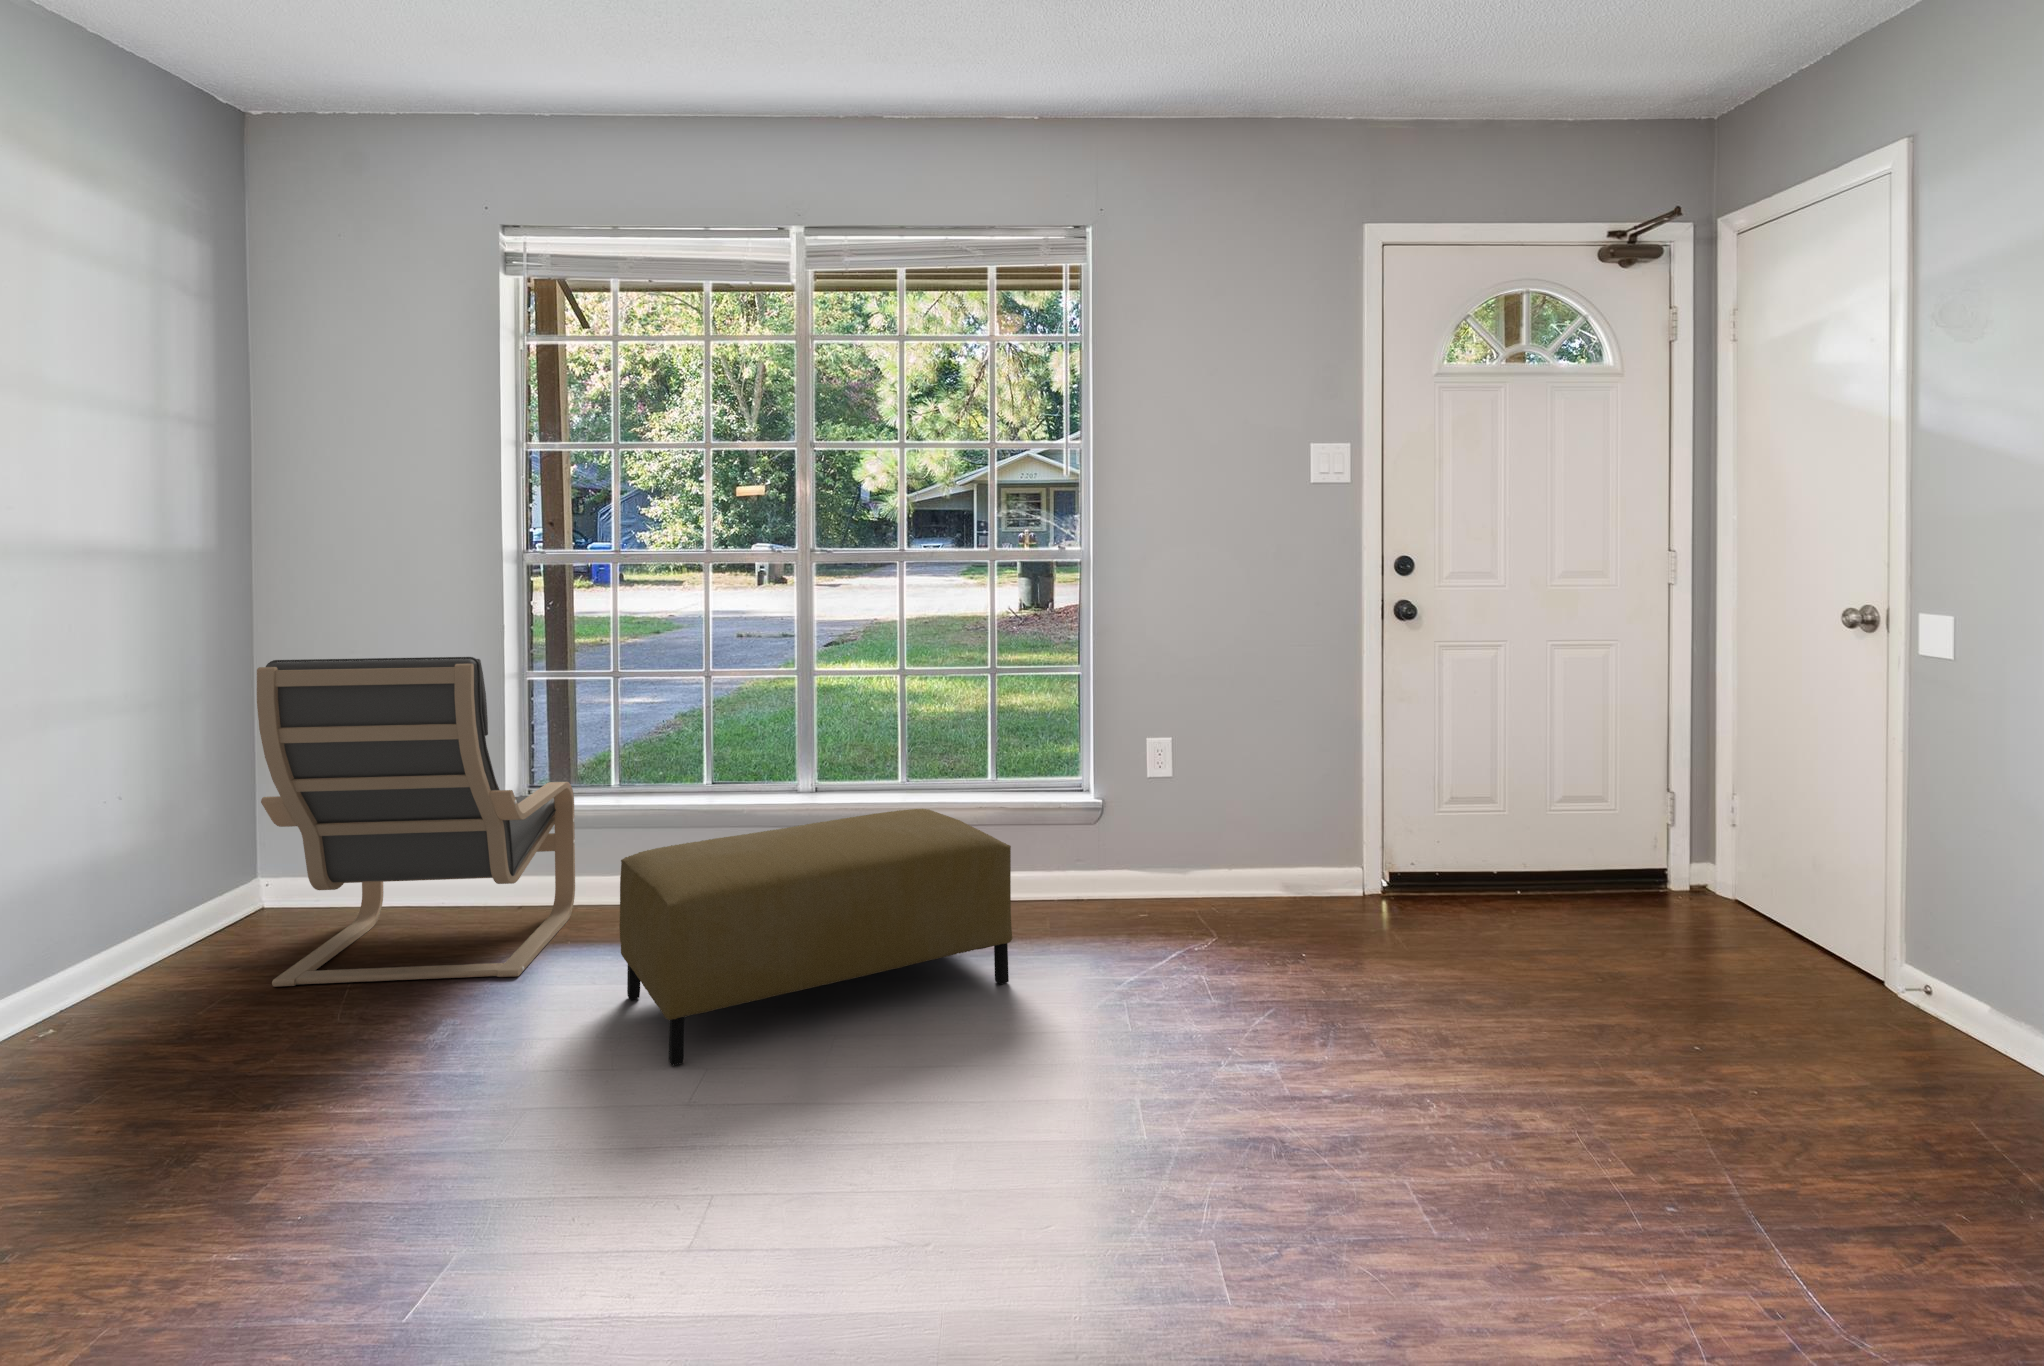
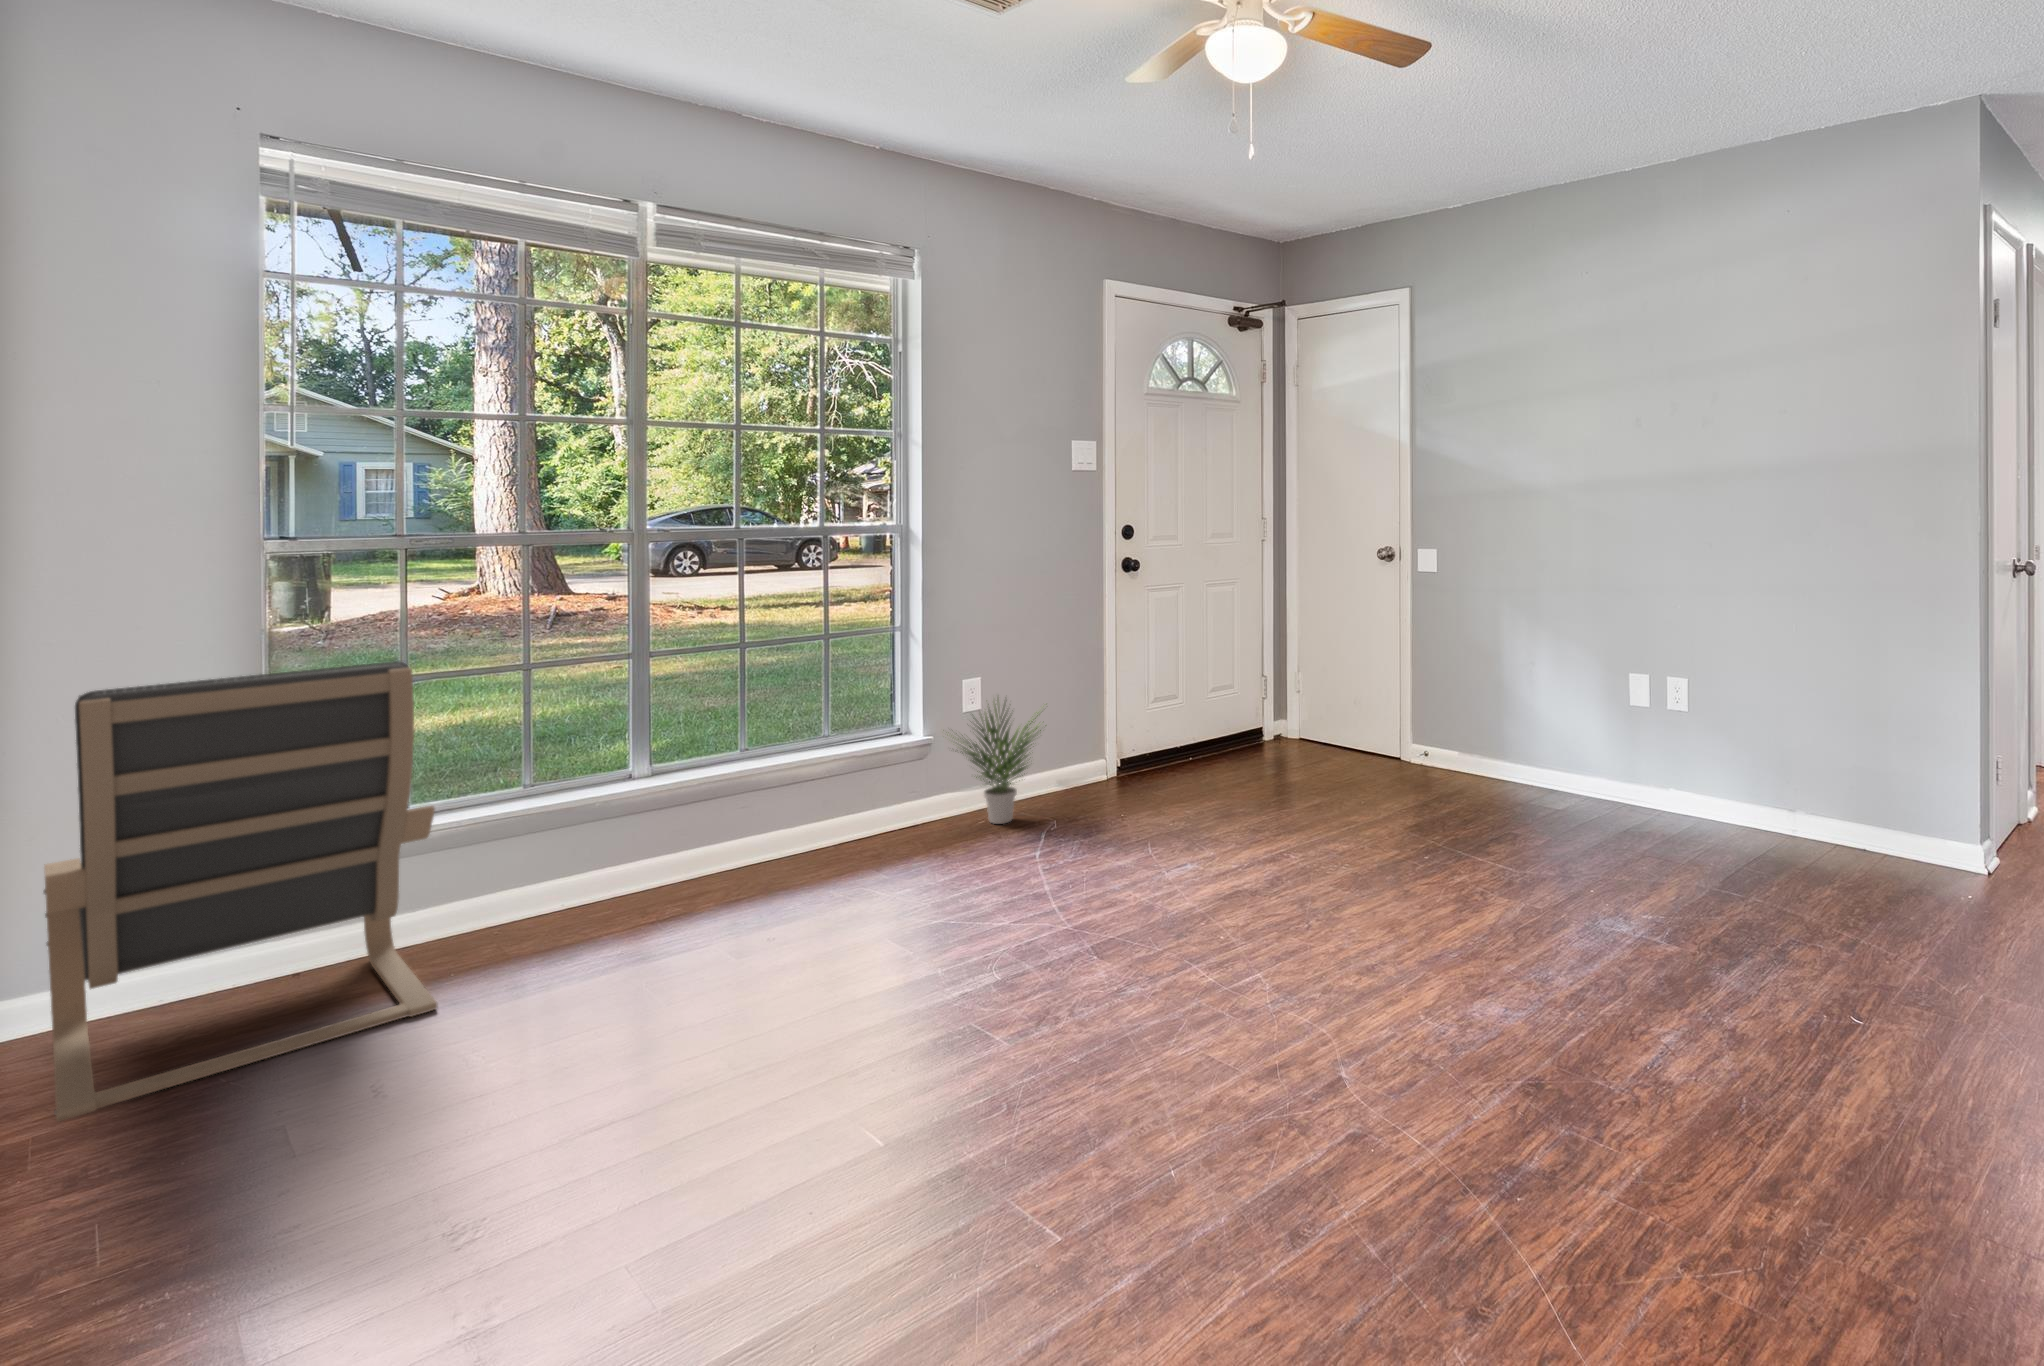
potted plant: none [1087,761,1229,928] -> present [953,704,1046,824]
ottoman: present [619,809,1012,1066] -> none [601,760,950,1006]

